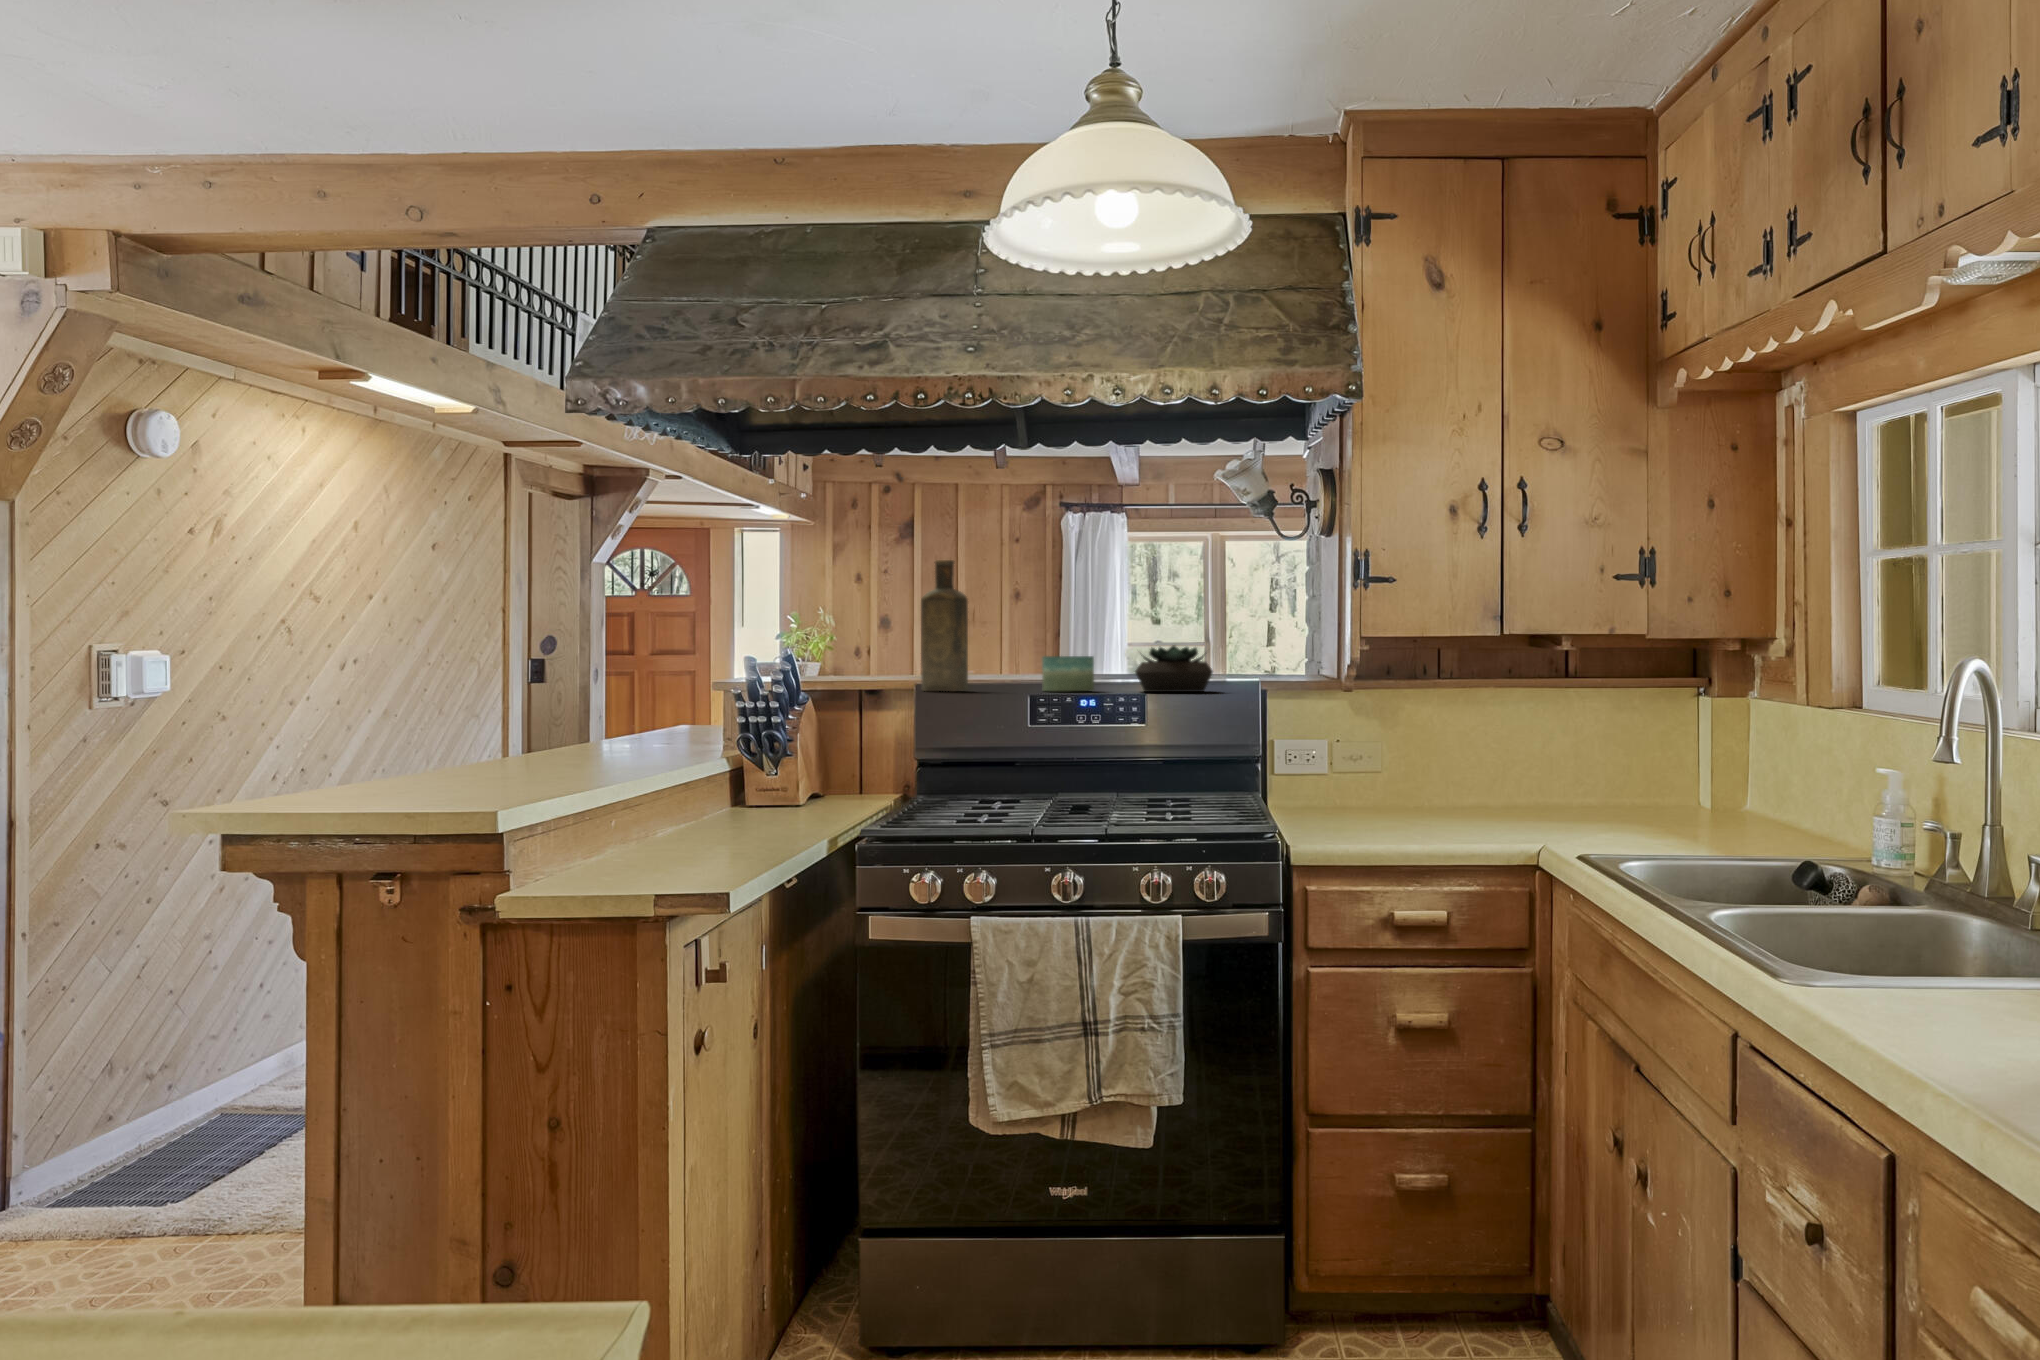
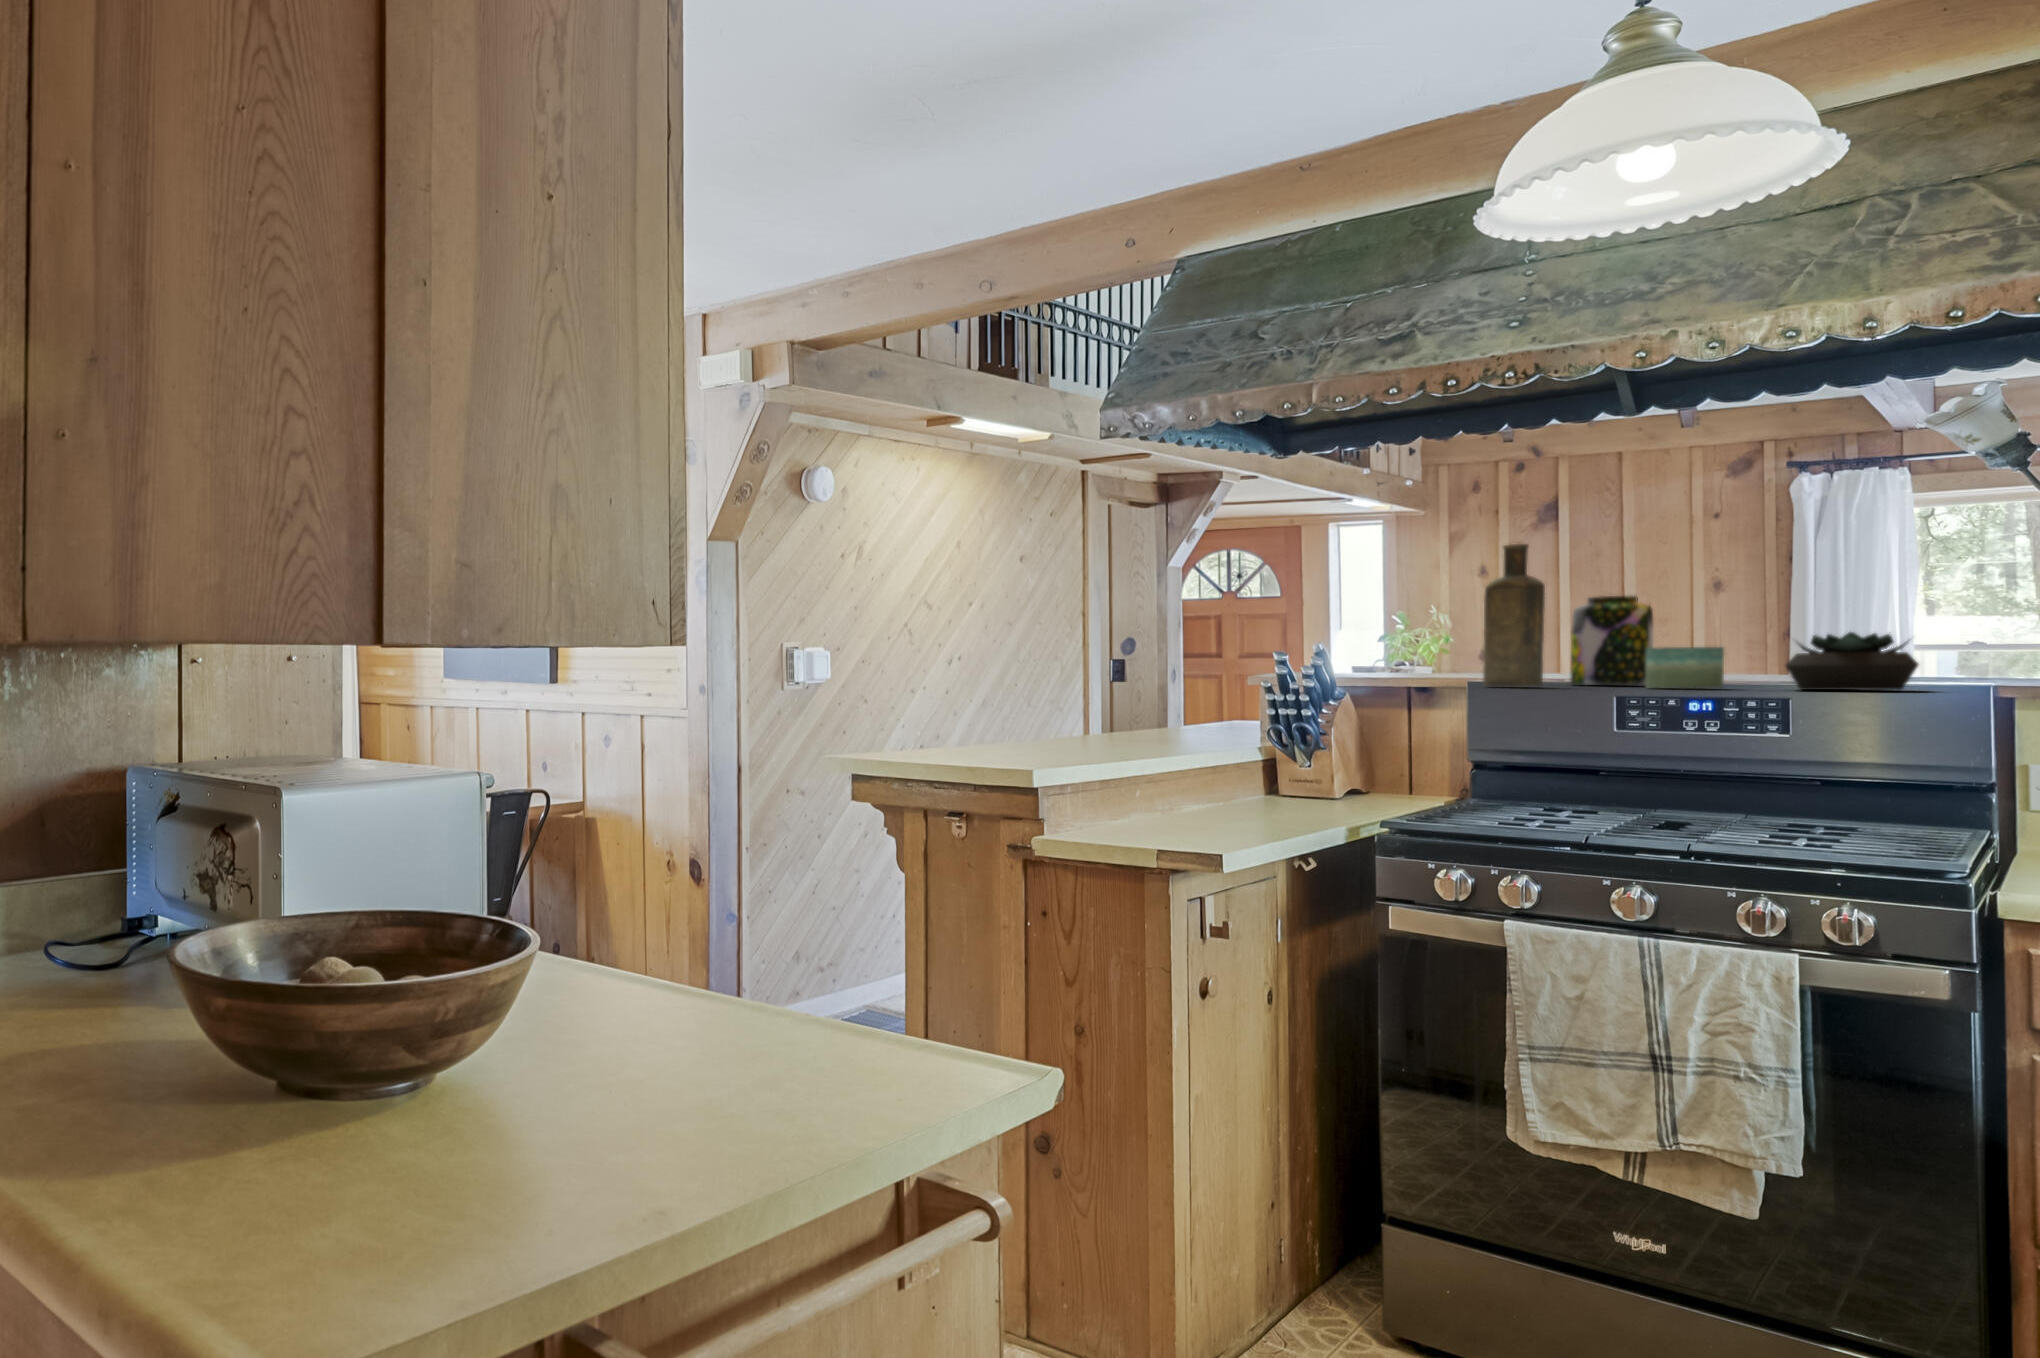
jar: none [981,610,1039,687] -> present [1570,596,1653,685]

